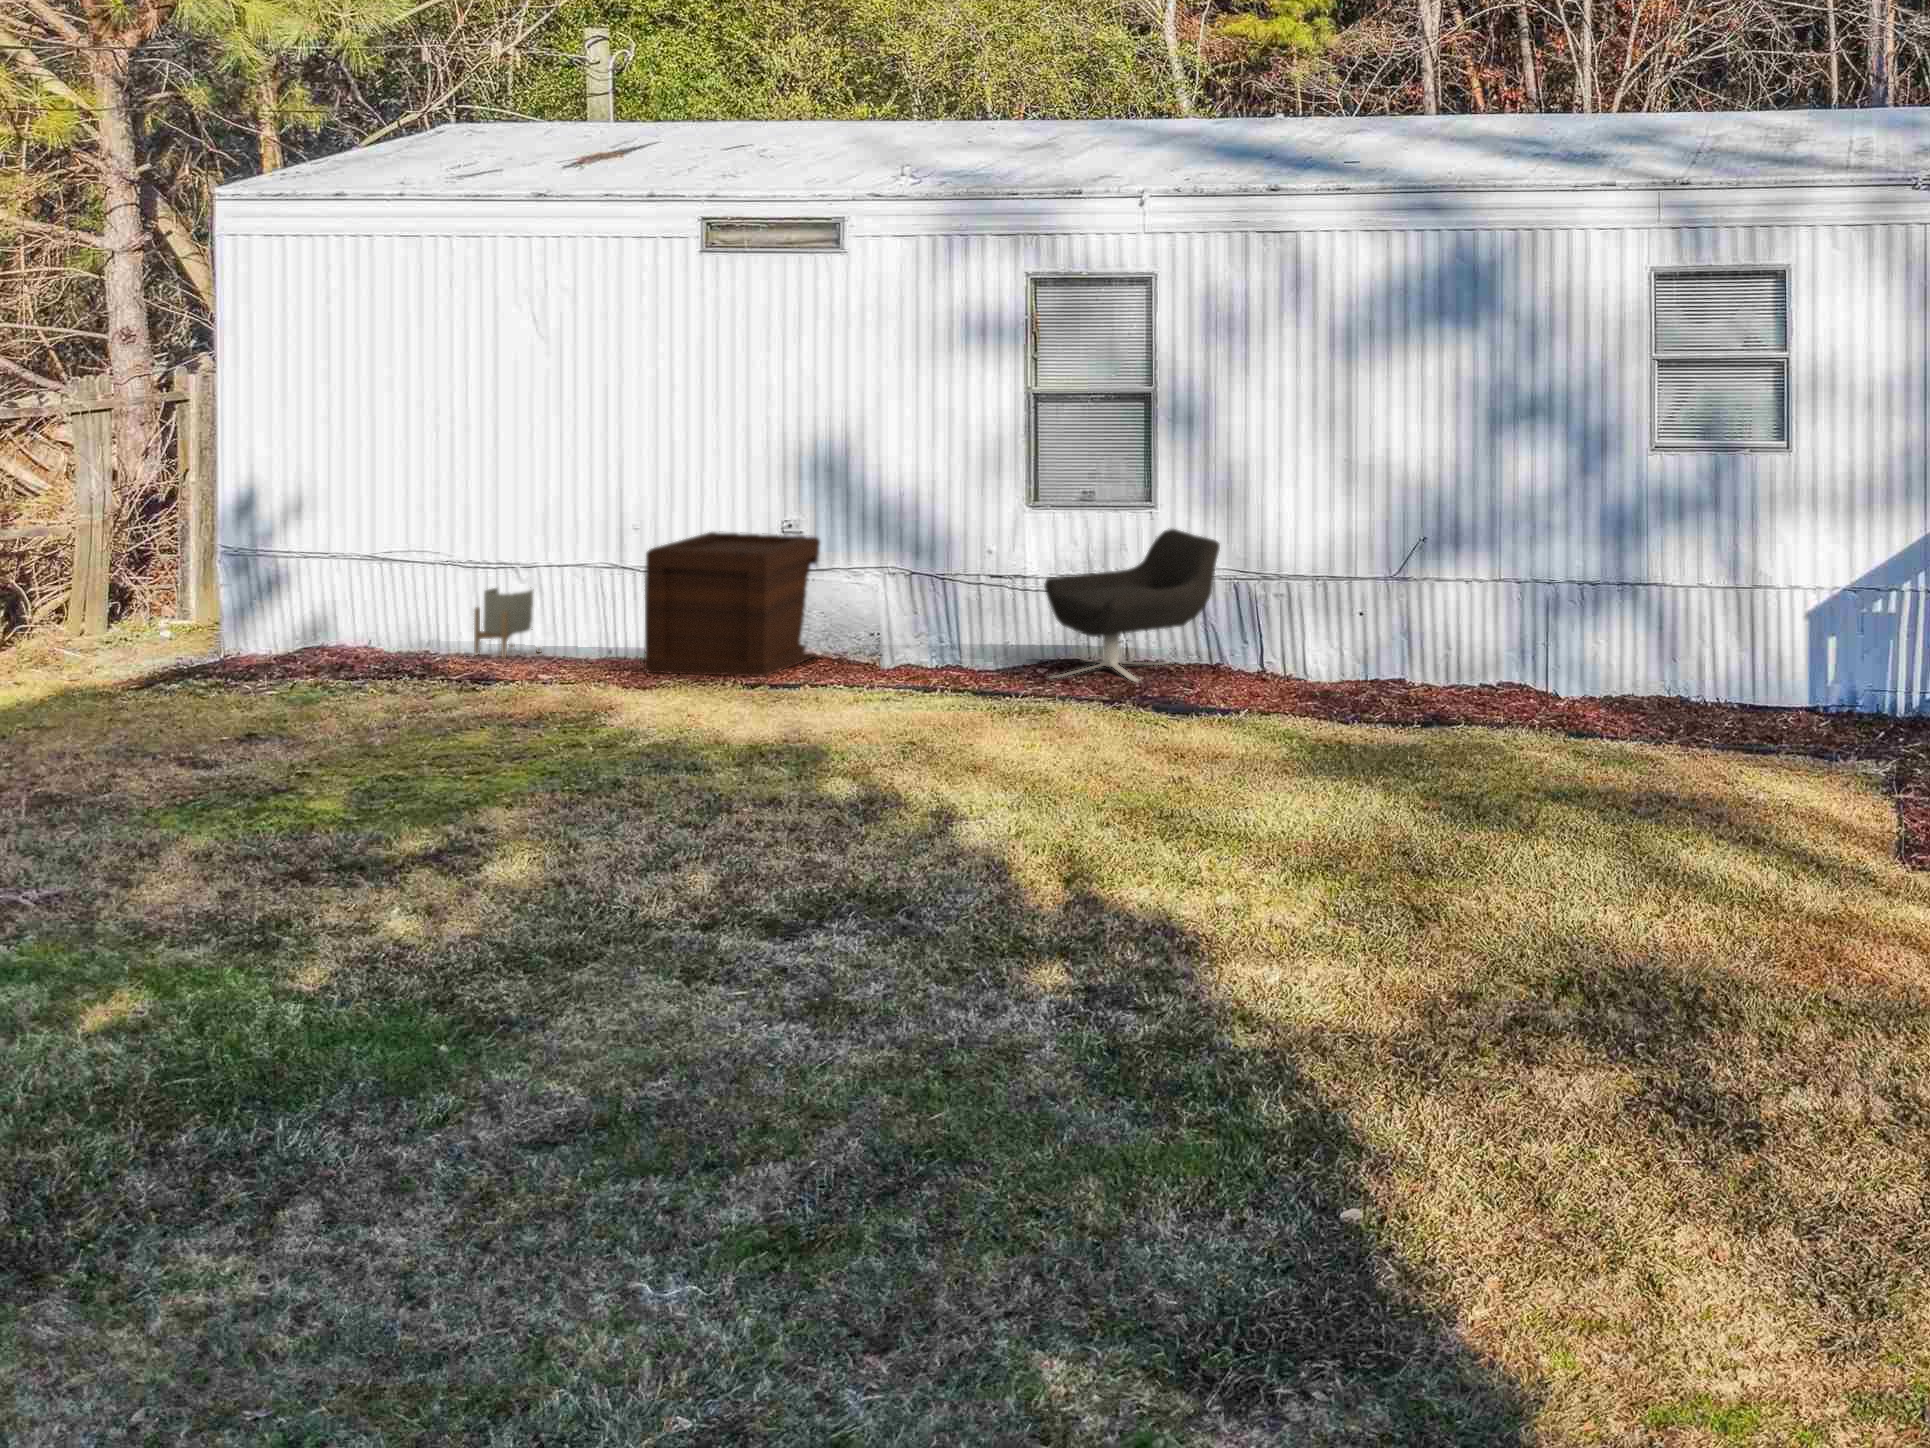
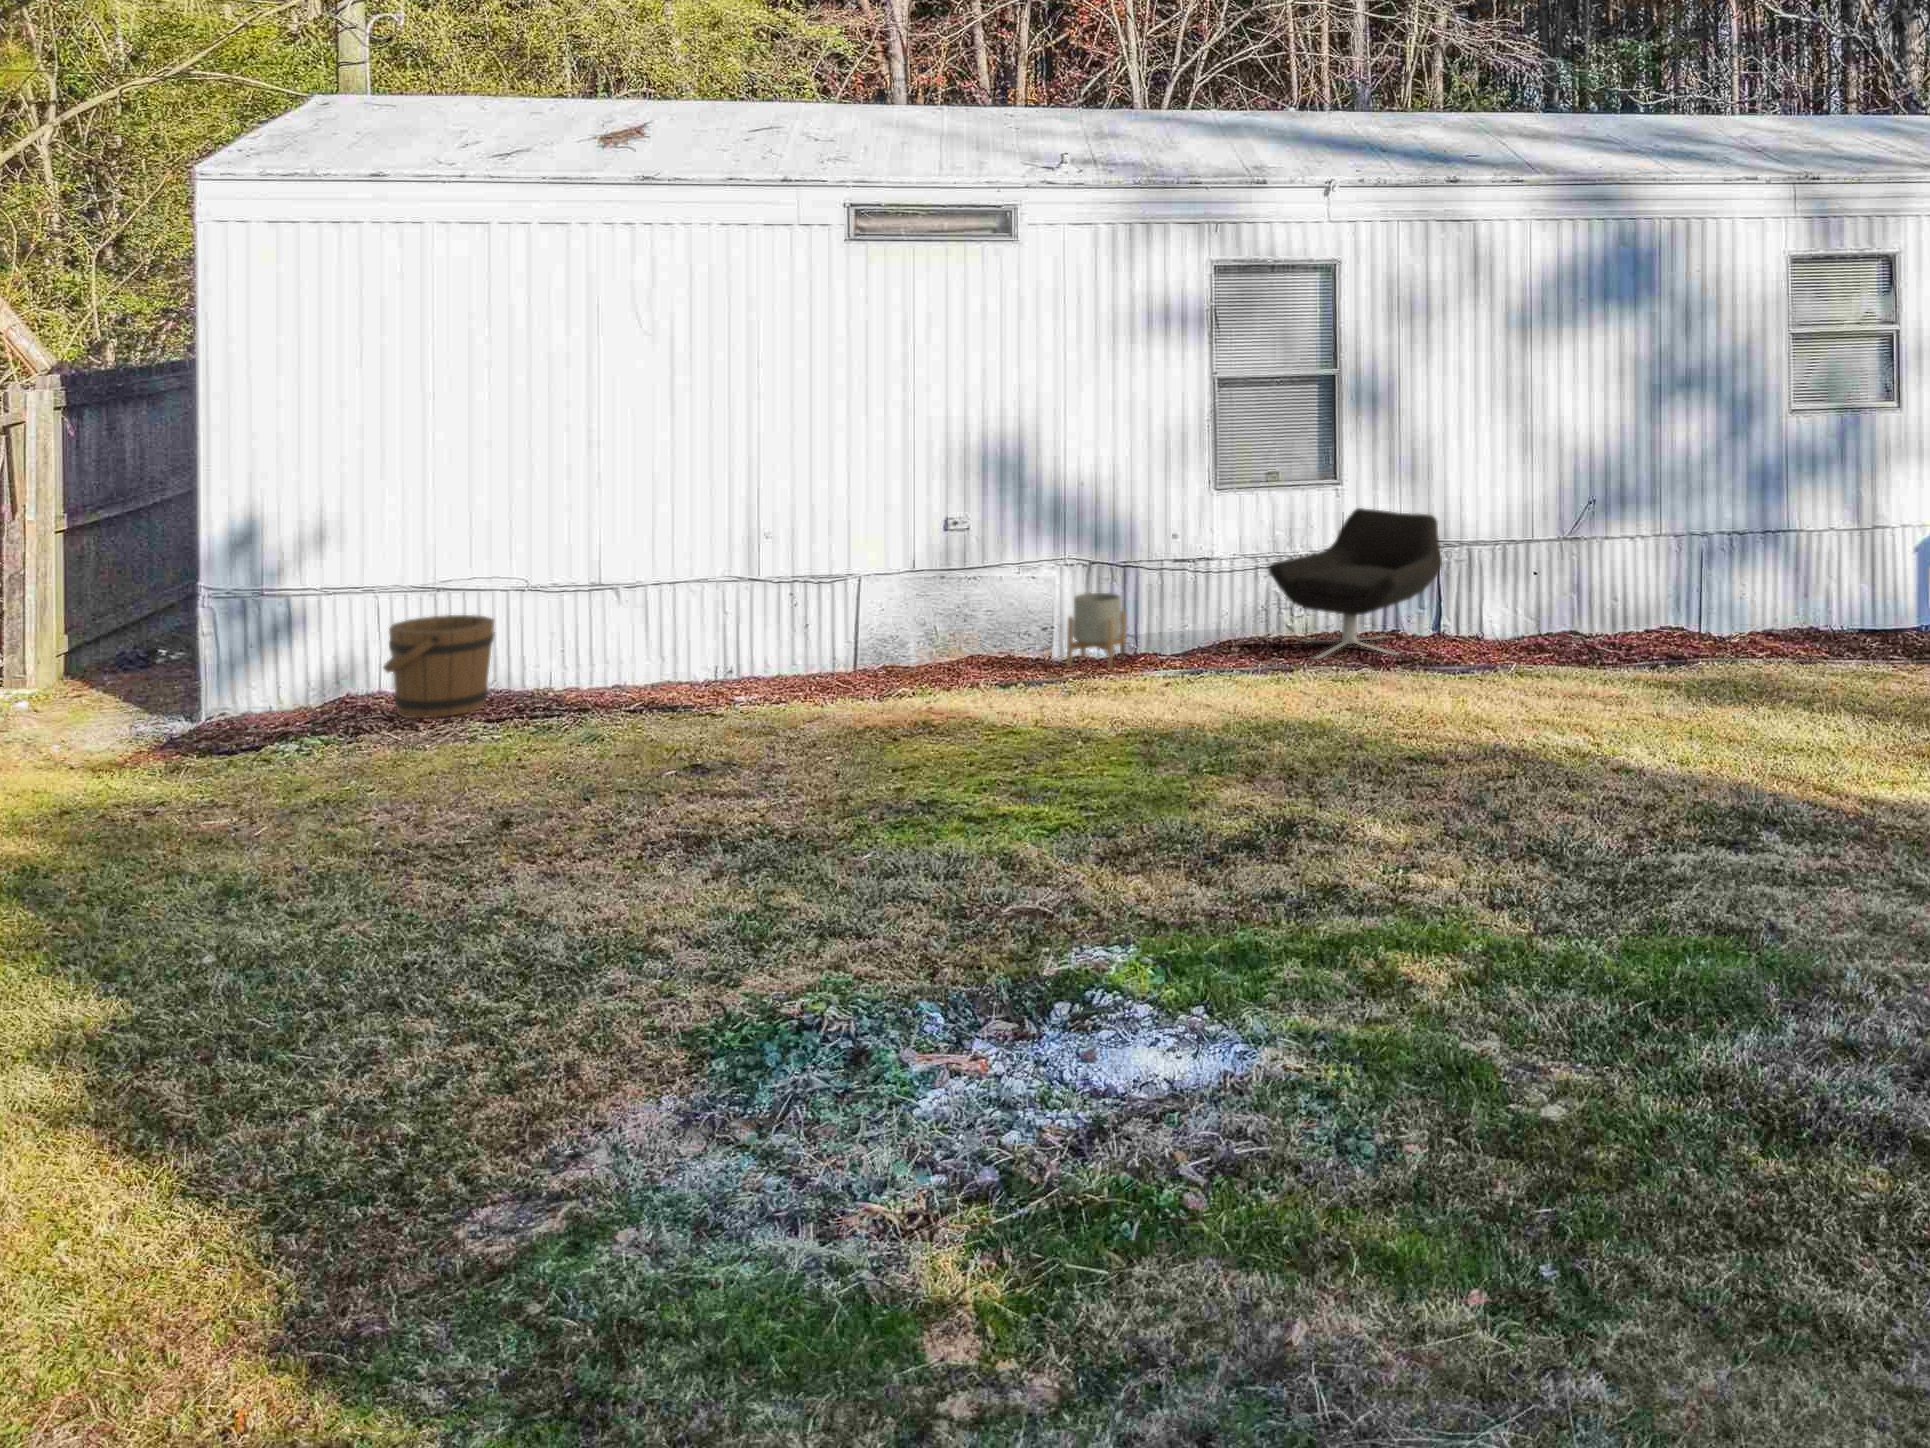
wooden crate: present [644,532,820,677] -> none [861,539,1003,696]
bucket: none [302,572,400,660] -> present [383,615,495,718]
planter: present [474,588,542,659] -> present [1067,593,1126,668]

